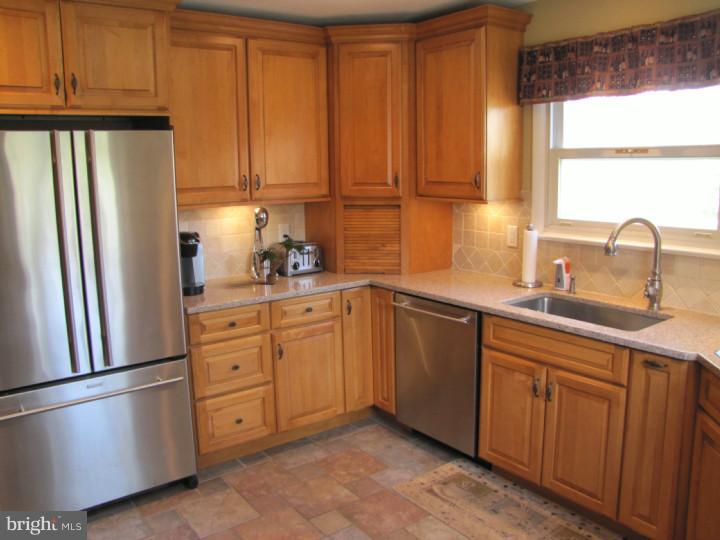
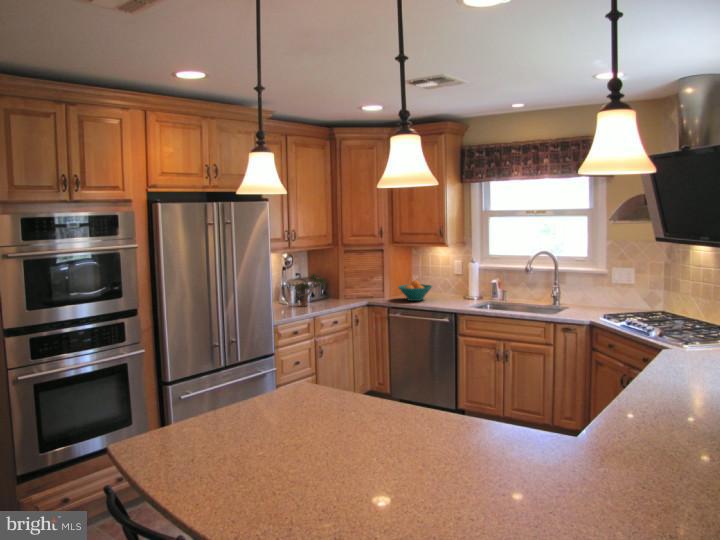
fruit bowl: none [411,253,463,284] -> present [398,280,432,301]

